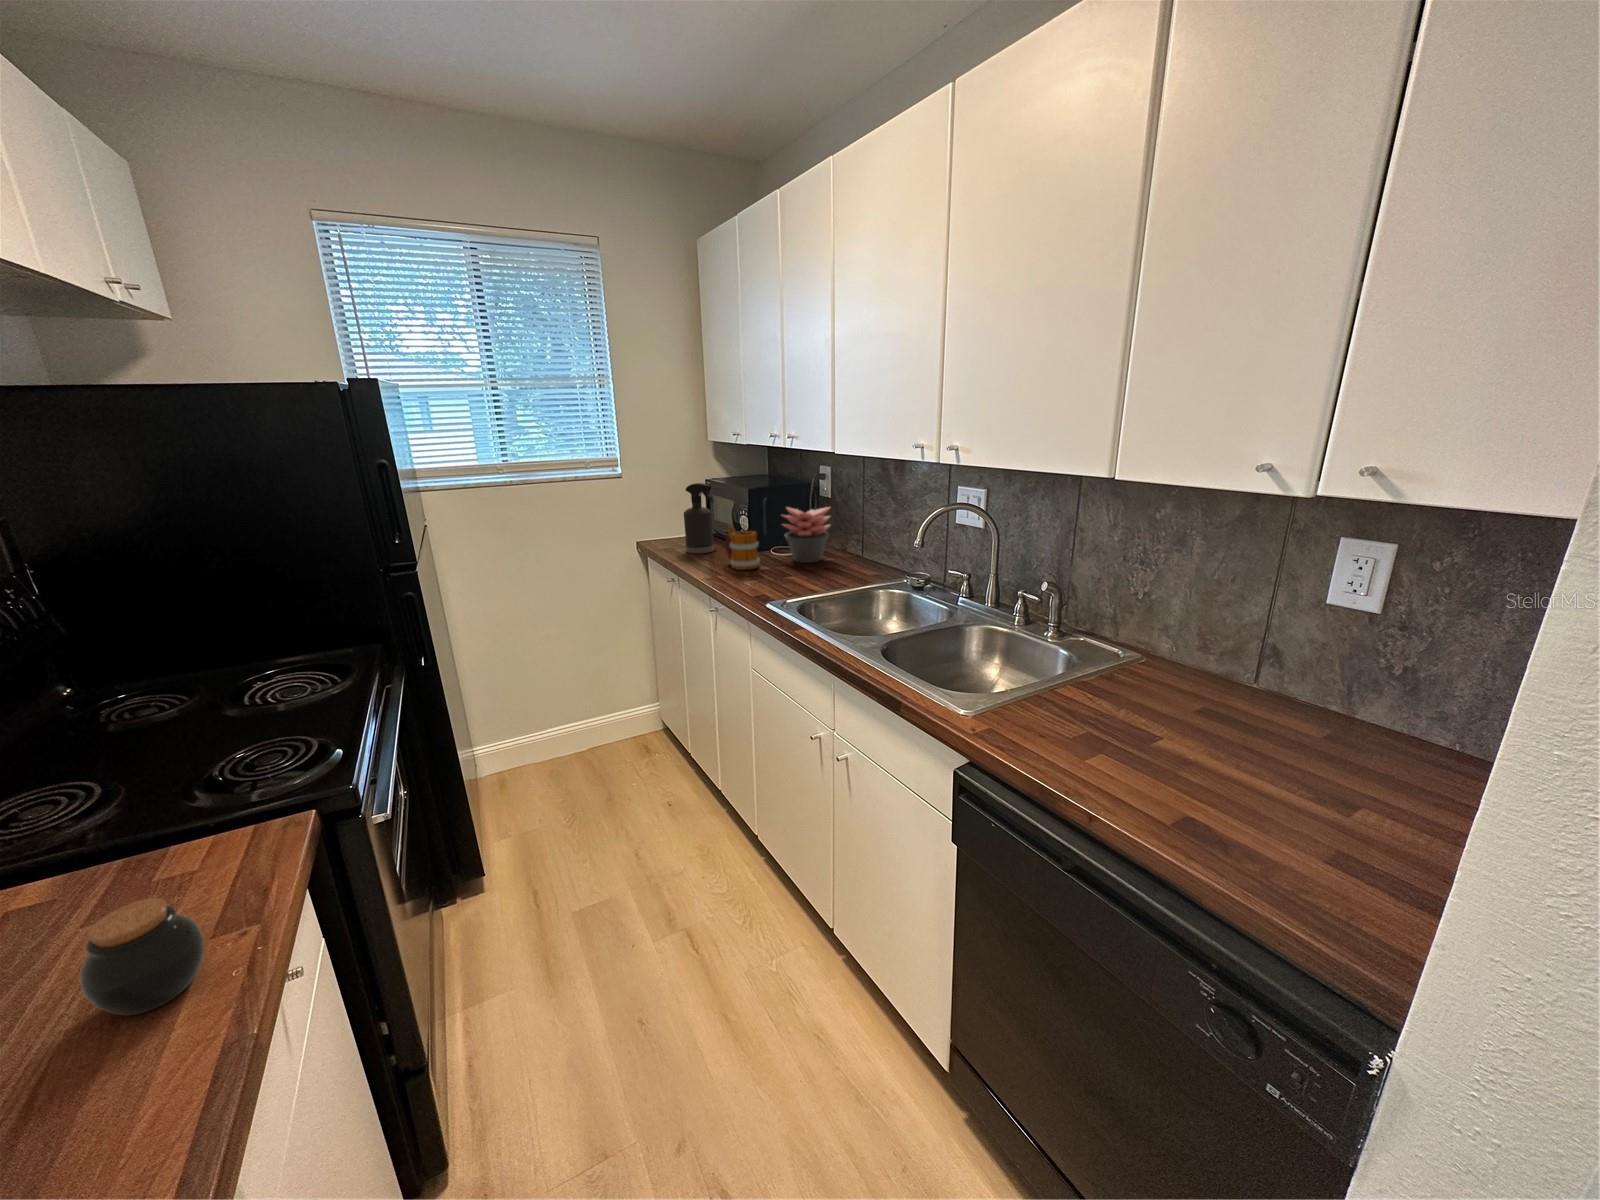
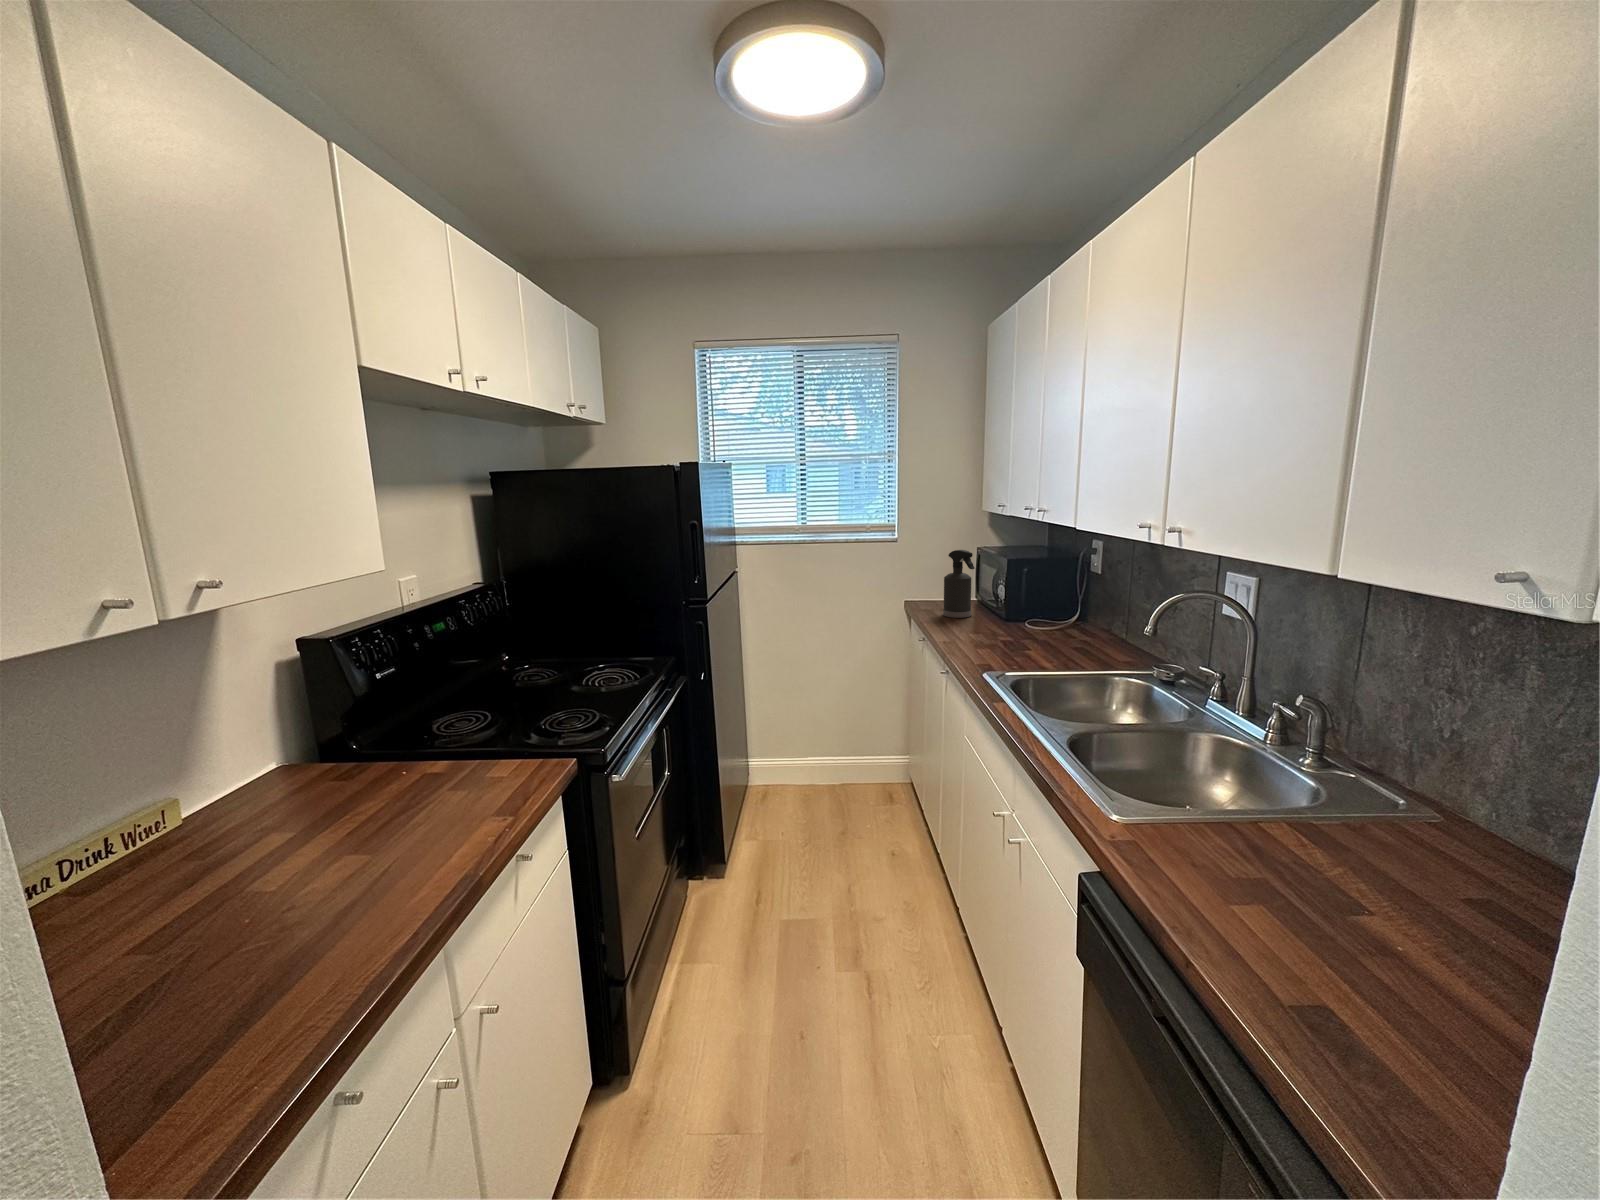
succulent plant: present [783,507,830,563] -> none [1033,579,1093,640]
mug: present [726,525,760,570] -> none [973,592,1005,639]
jar: present [80,898,204,1015] -> none [426,778,483,844]

